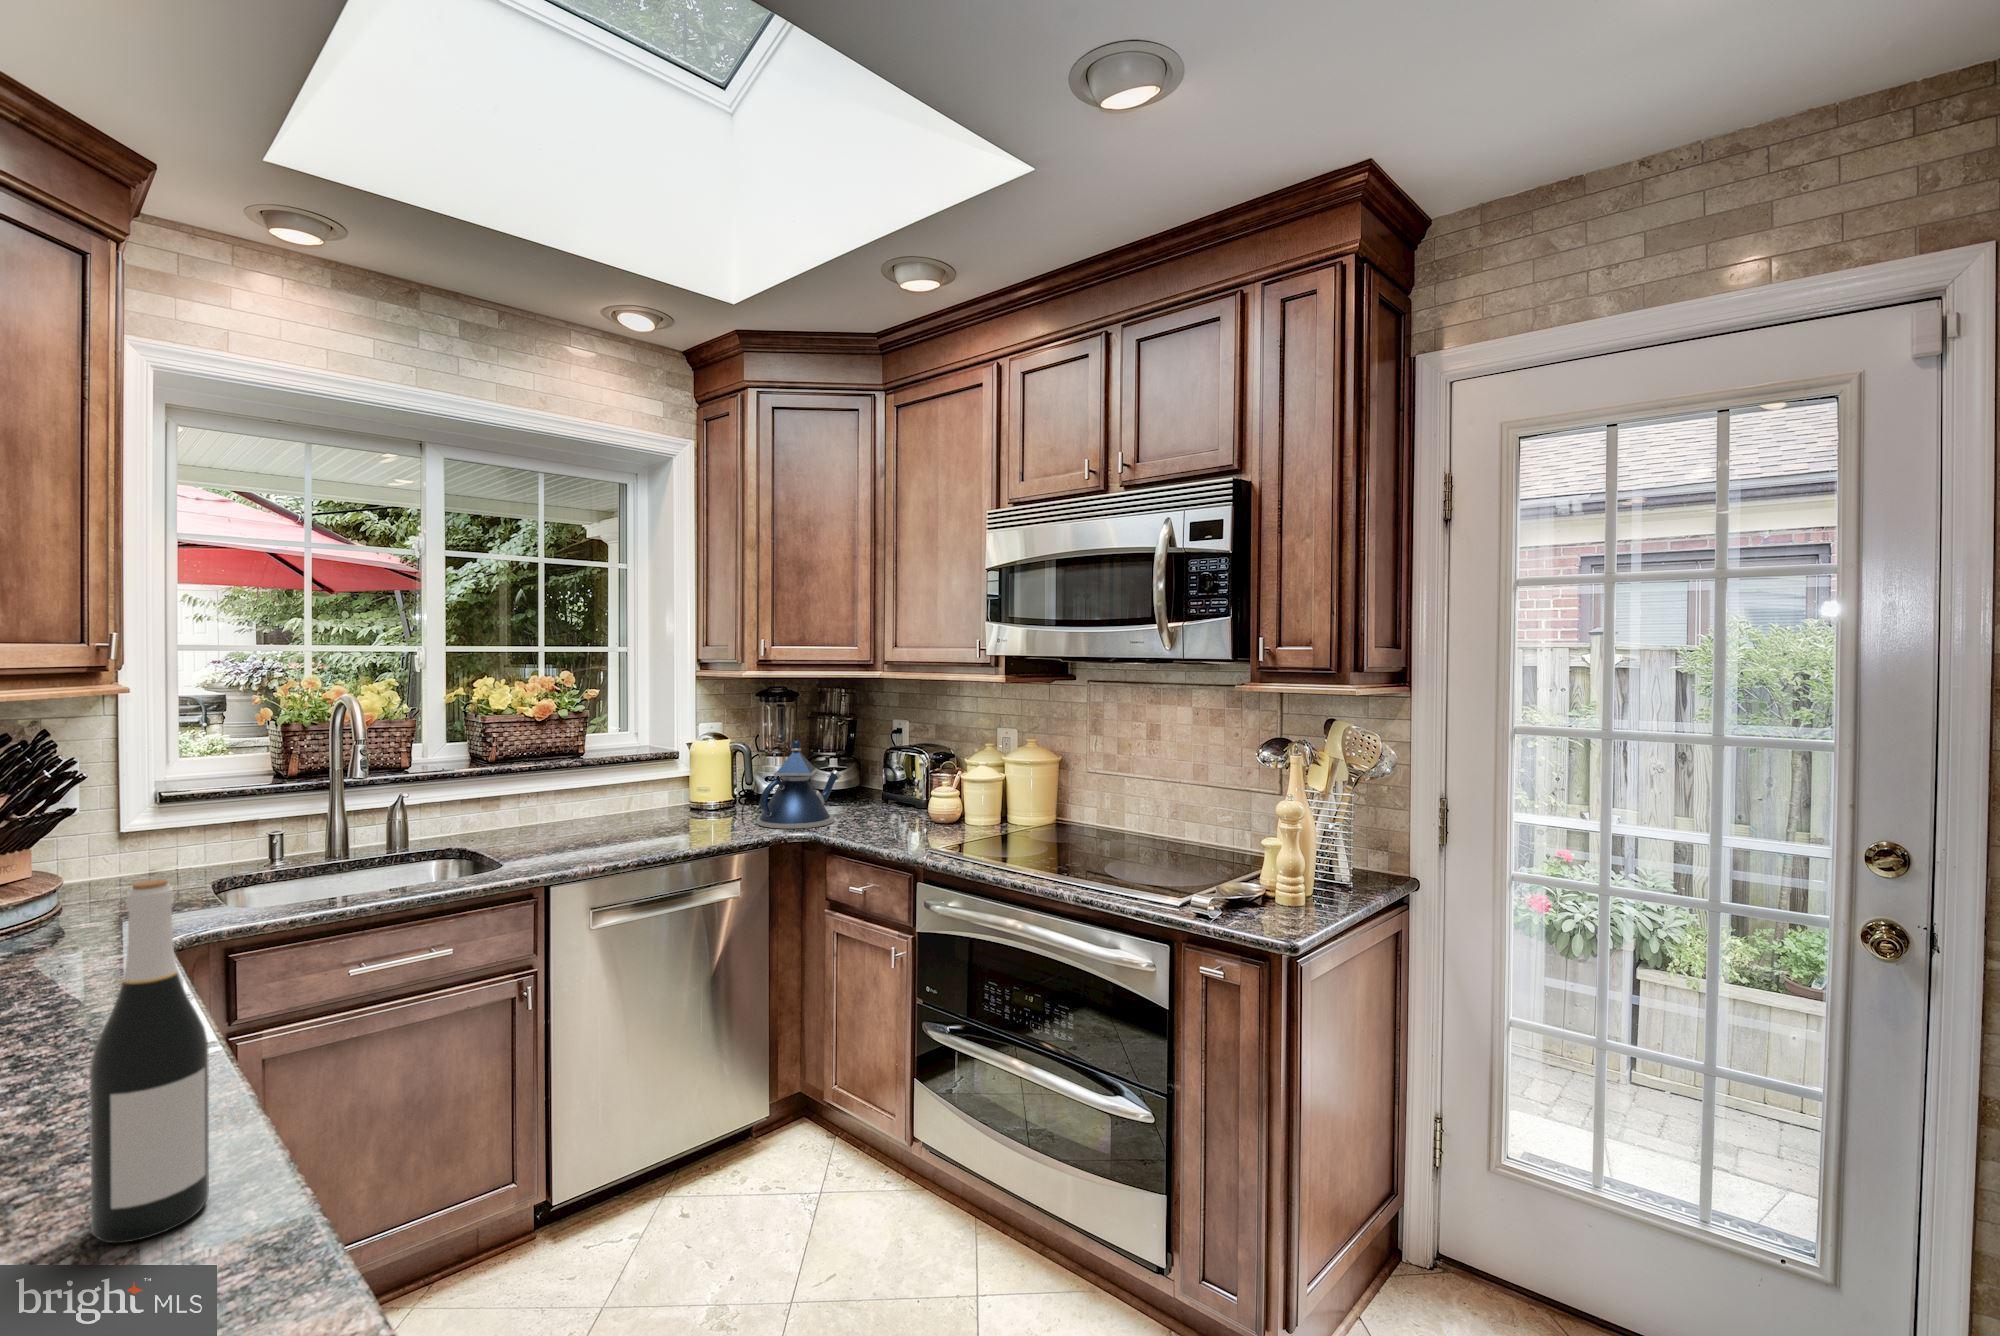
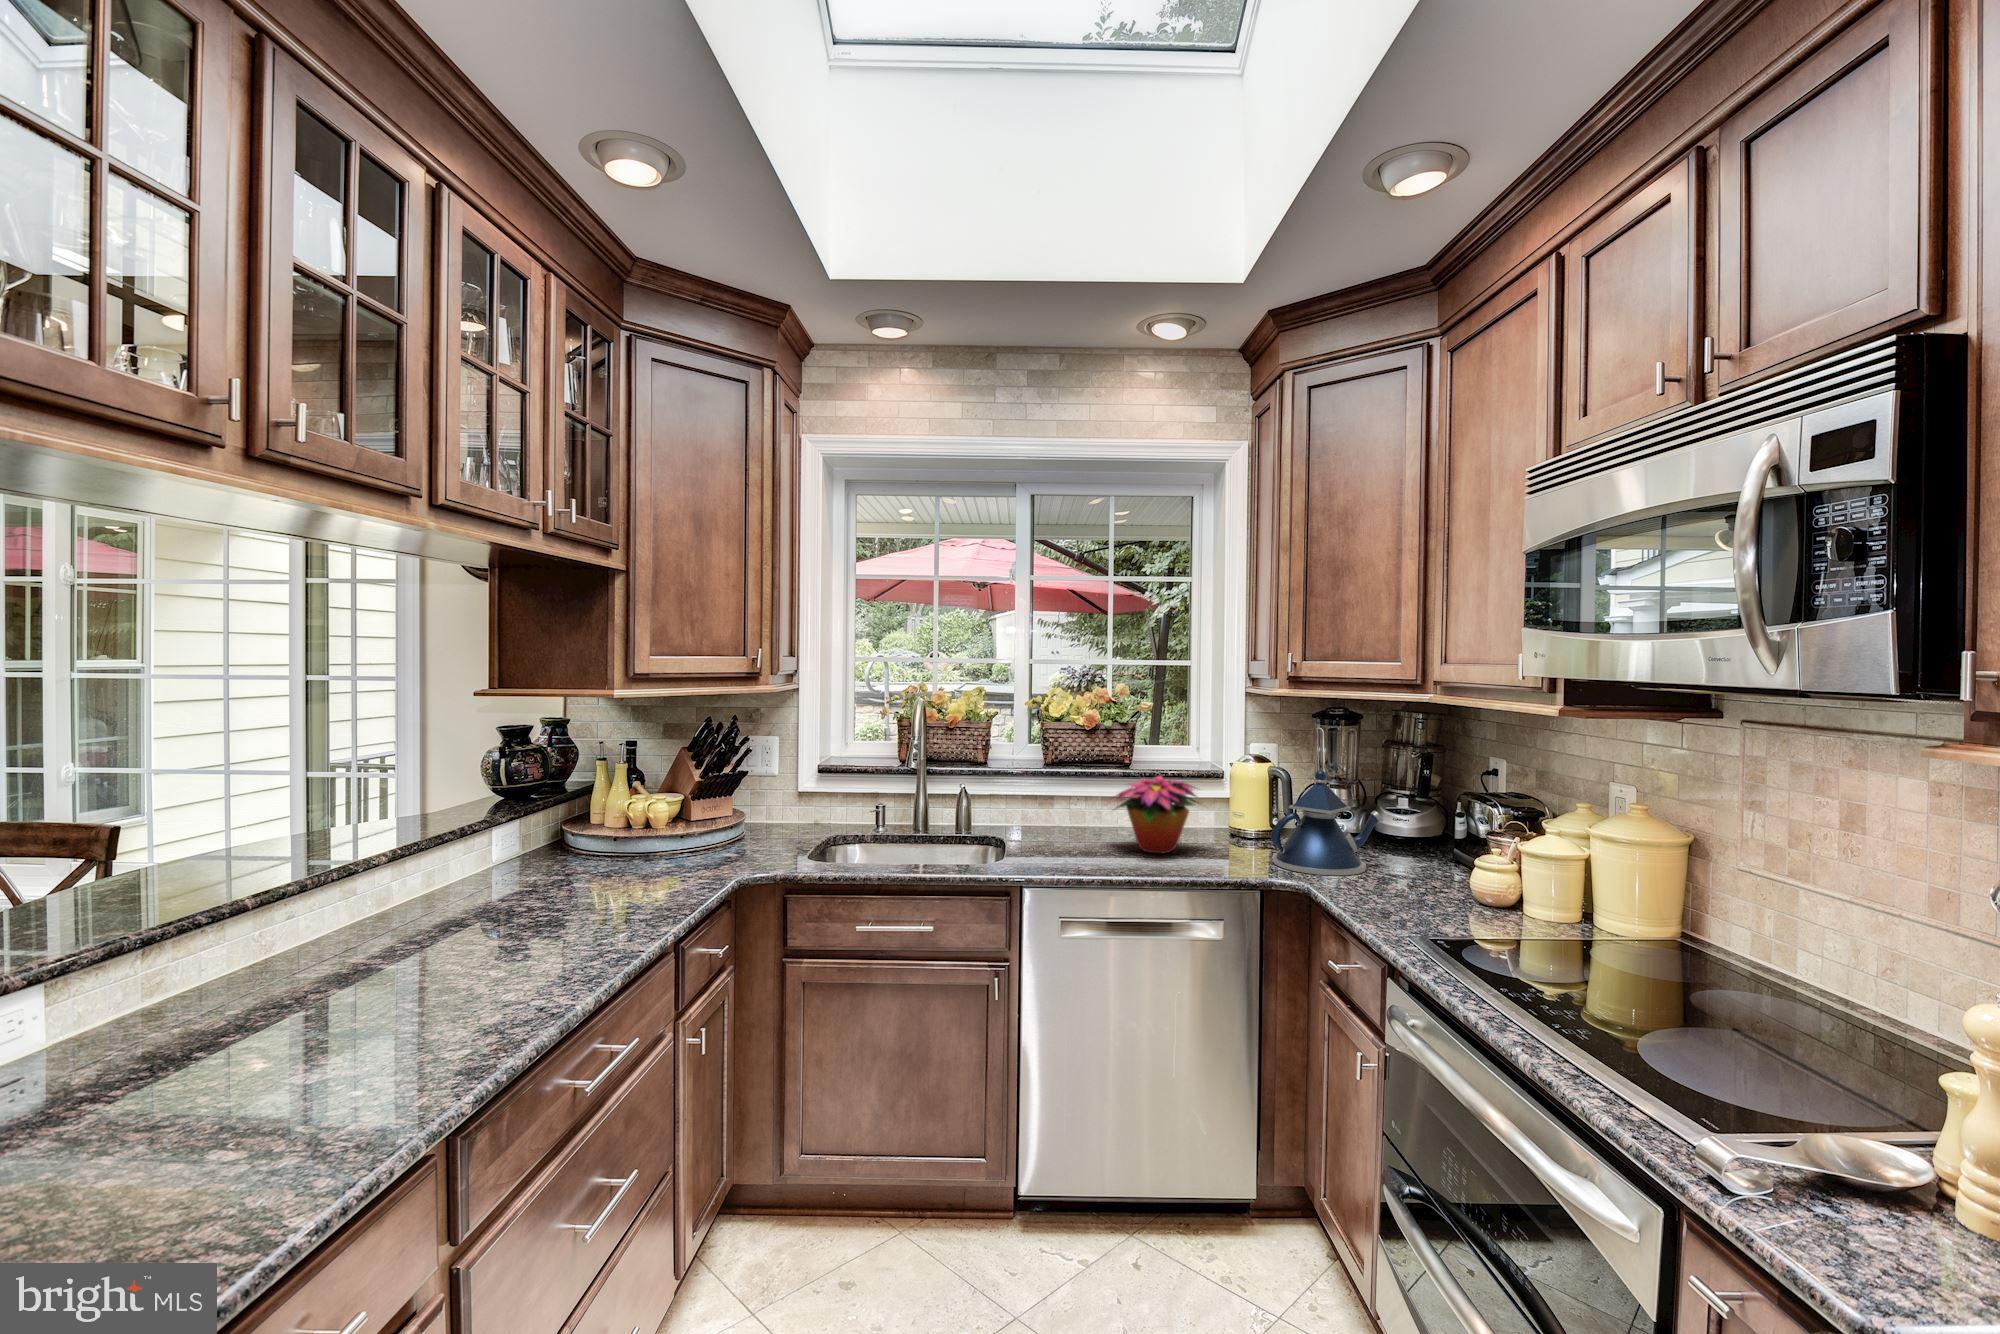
flower arrangement: none [581,758,696,836] -> present [1107,776,1199,853]
wine bottle: present [90,879,209,1243] -> none [388,825,462,1079]

